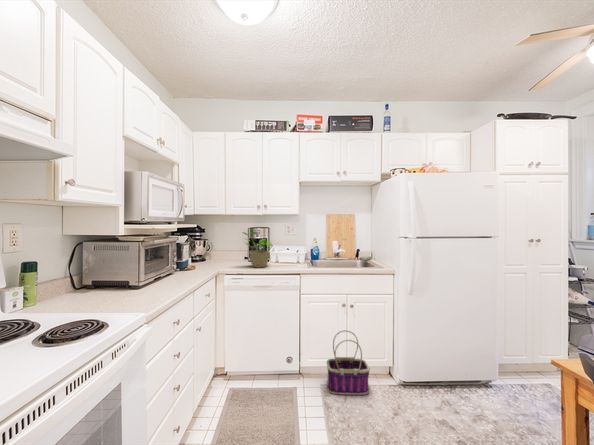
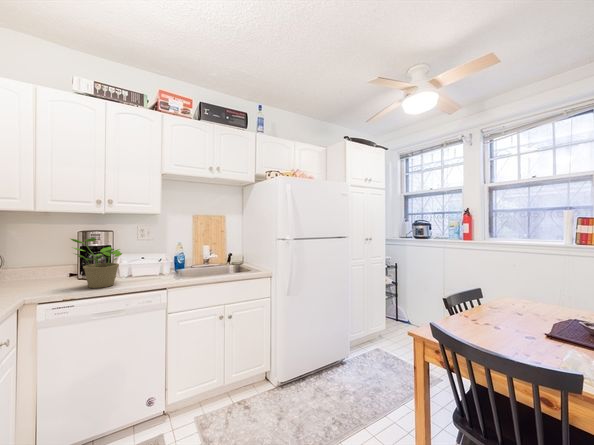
basket: present [327,330,370,395] -> none [202,346,252,425]

